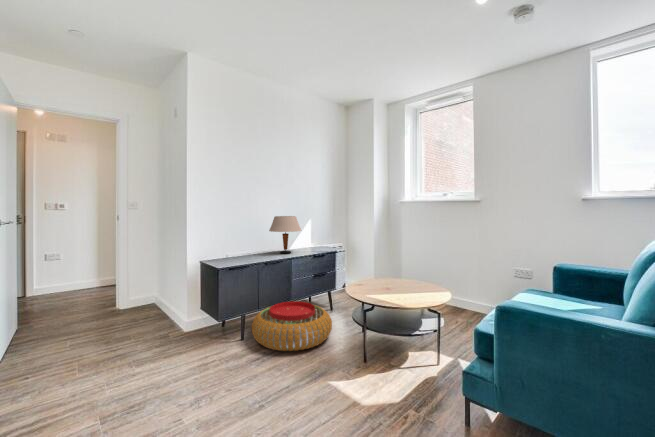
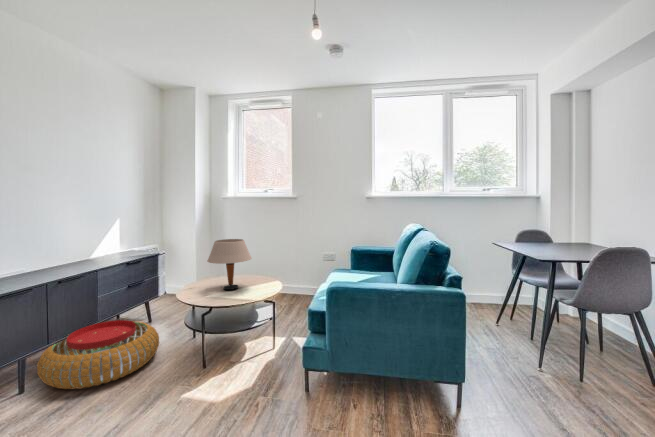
table lamp: present [269,216,301,253] -> present [207,239,252,290]

